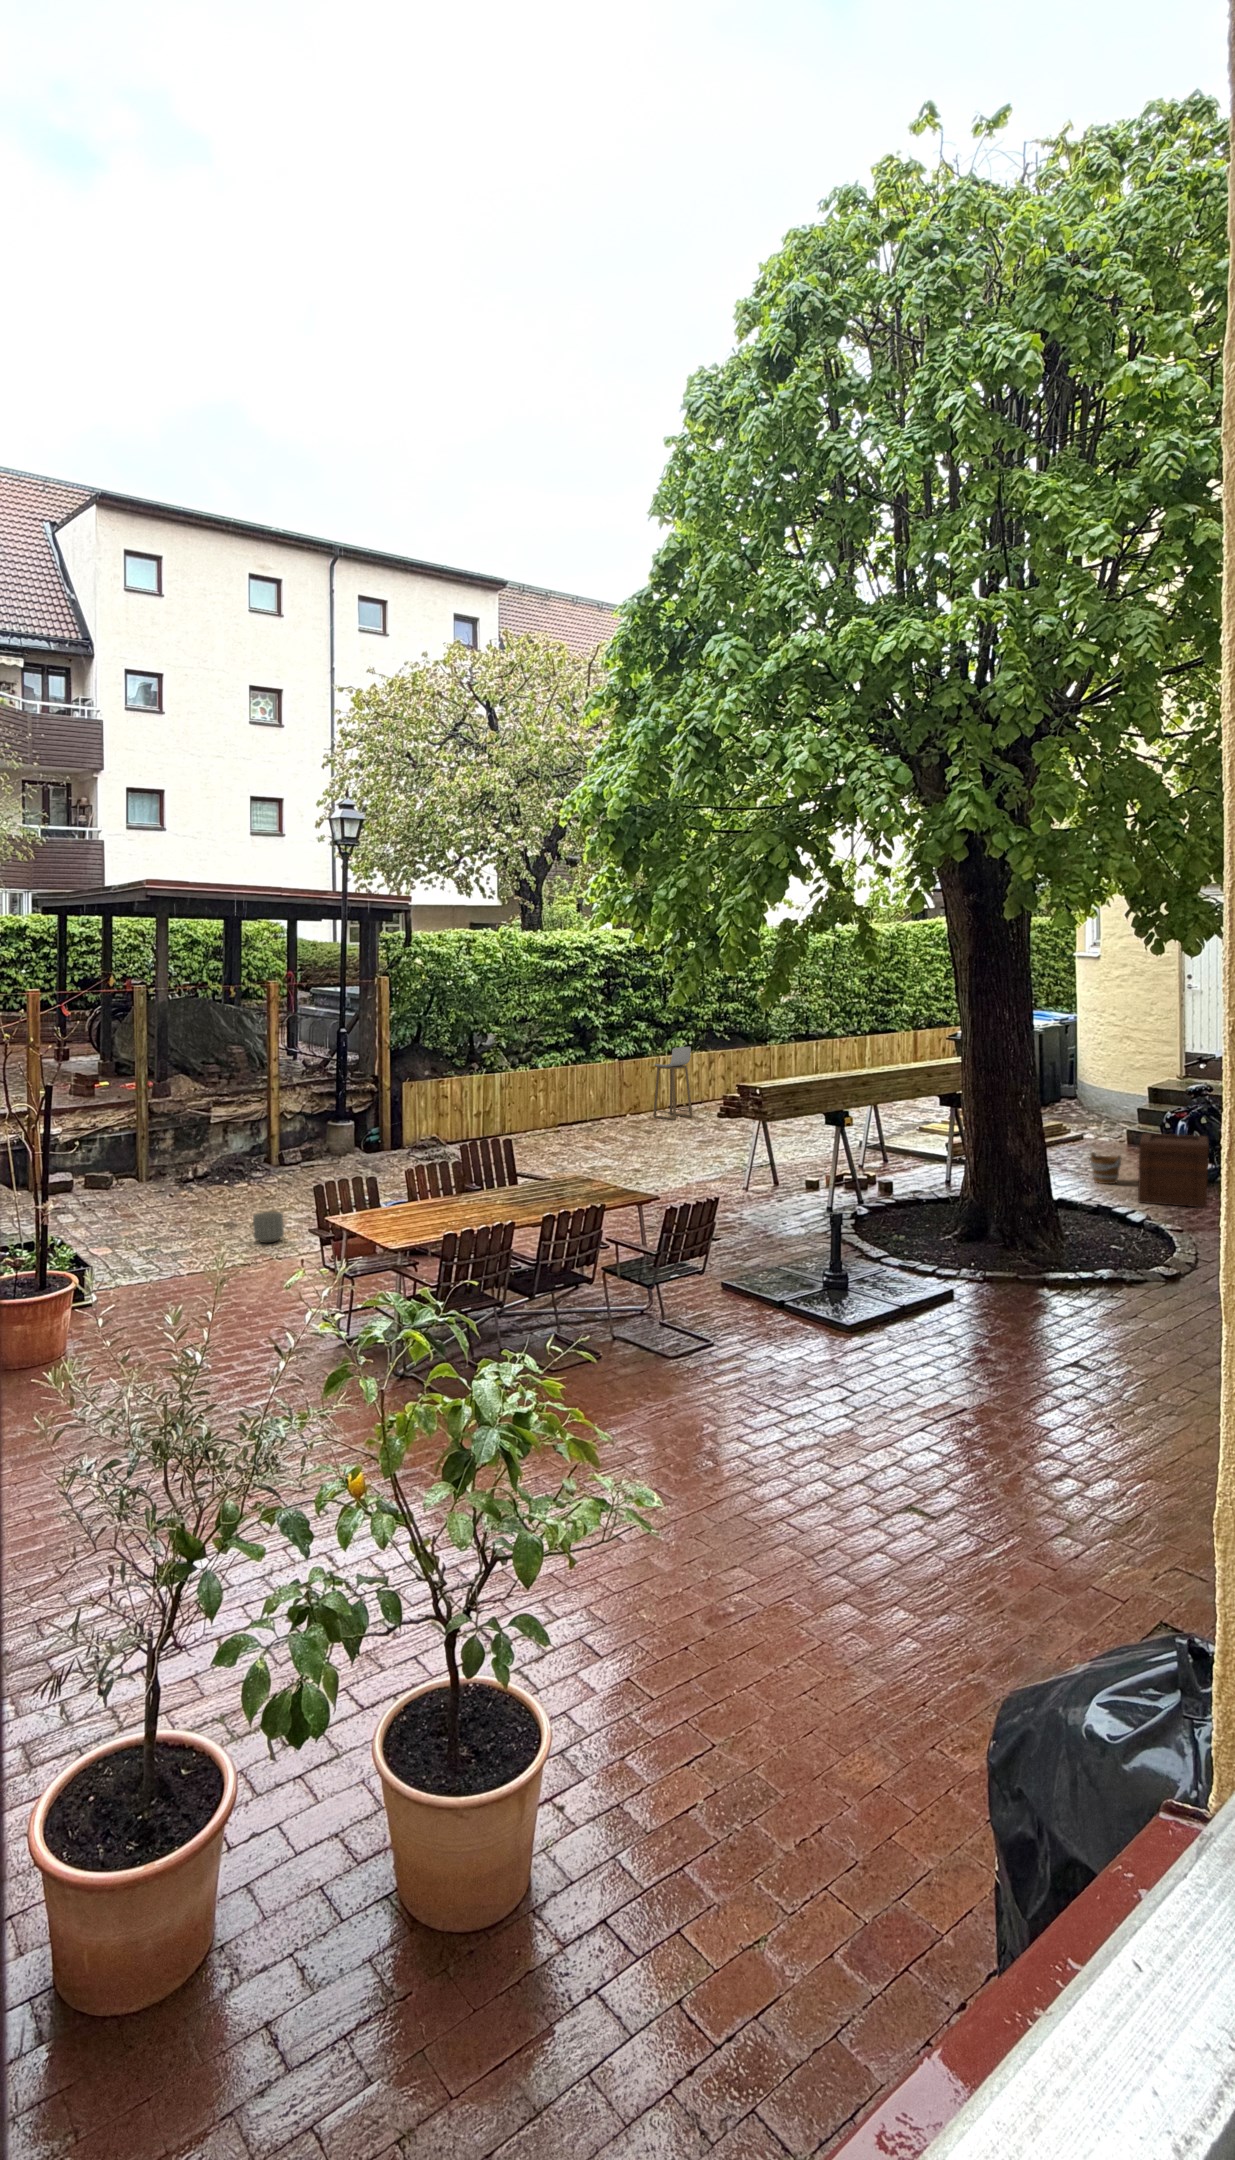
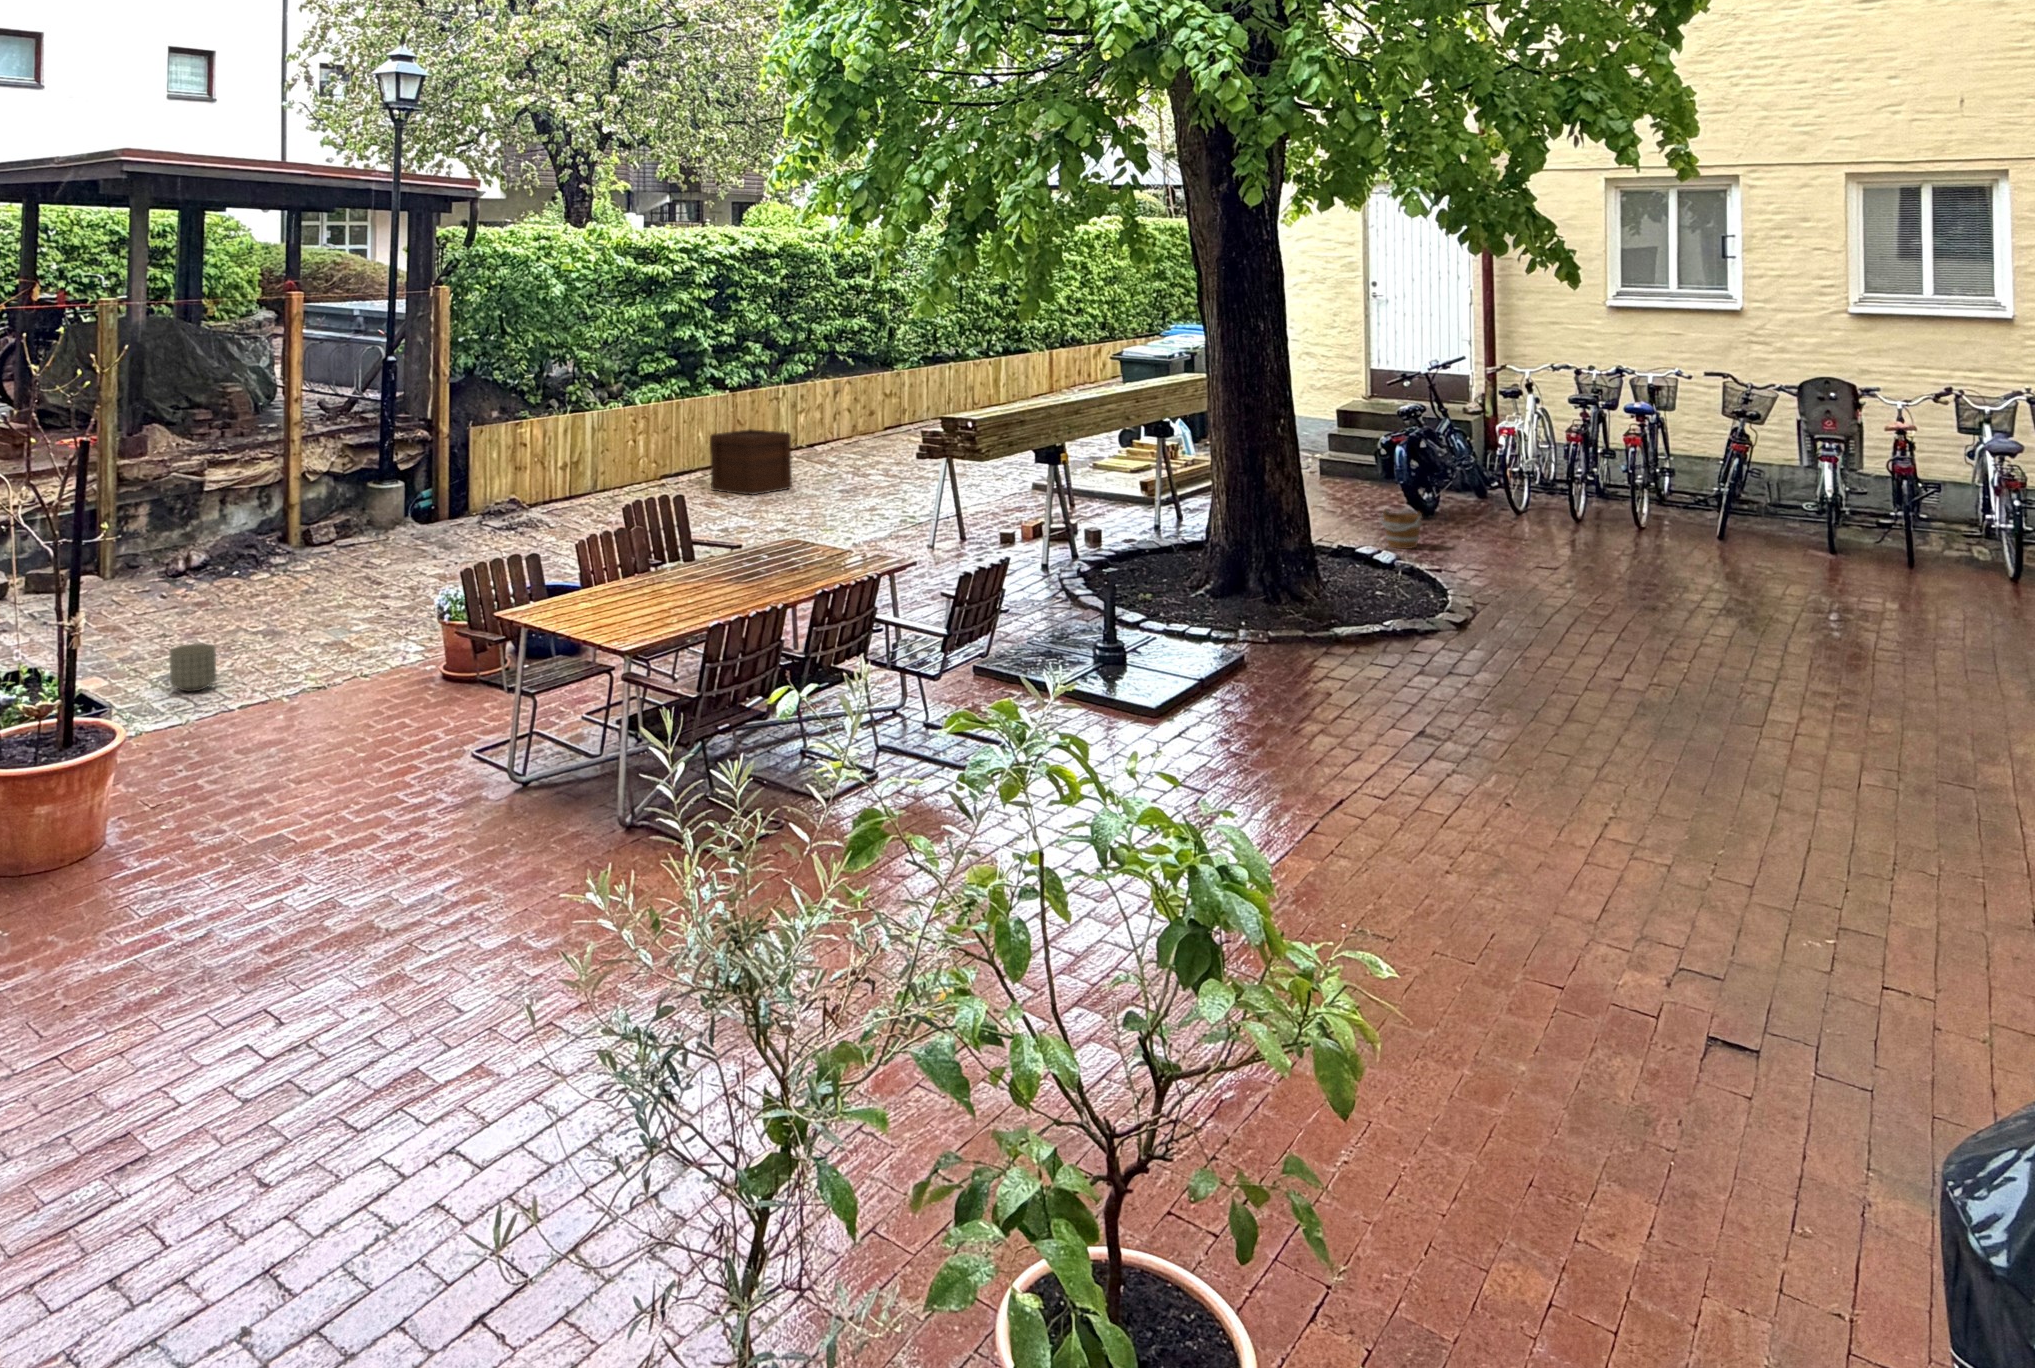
bar stool: present [653,1047,692,1120] -> none [778,384,831,483]
wooden crate: present [1138,1133,1209,1207] -> present [710,429,792,495]
planter: present [253,1212,284,1243] -> present [170,644,216,692]

